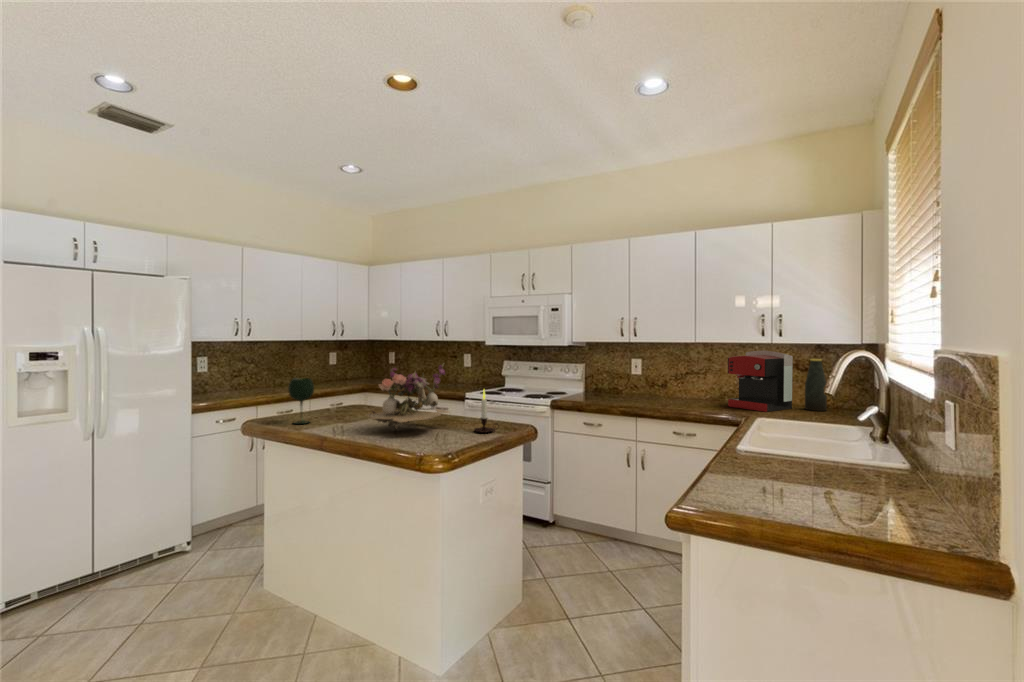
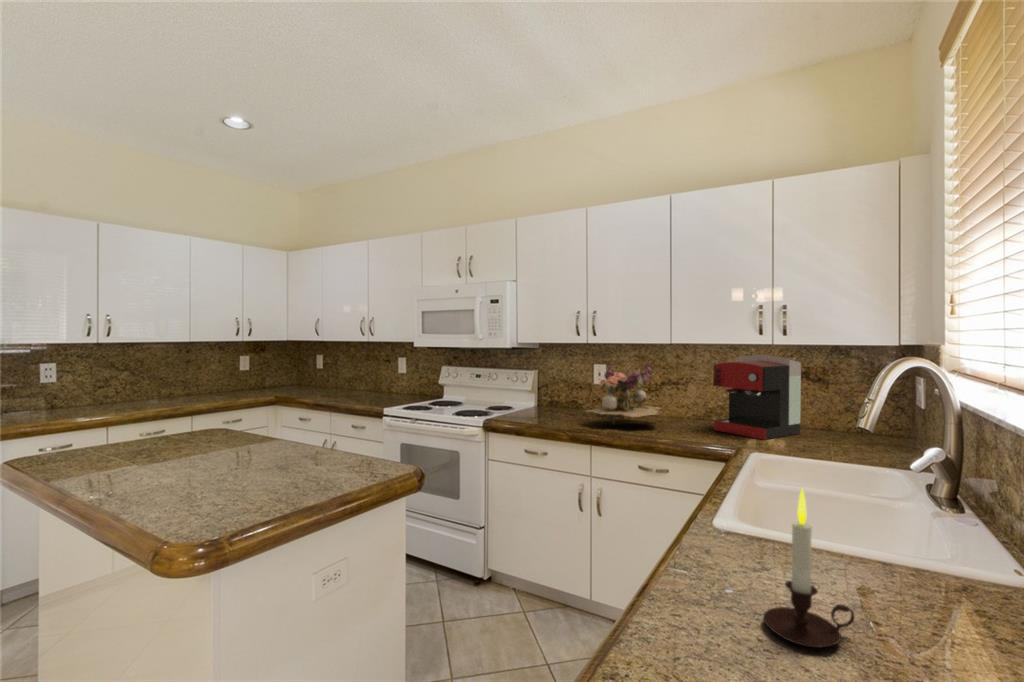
bottle: present [805,359,827,411] -> none [818,366,848,438]
flower arrangement: present [367,365,449,429] -> present [587,363,661,423]
wine glass: present [288,378,314,424] -> none [57,395,103,464]
candle: present [474,391,498,433] -> present [763,489,854,648]

